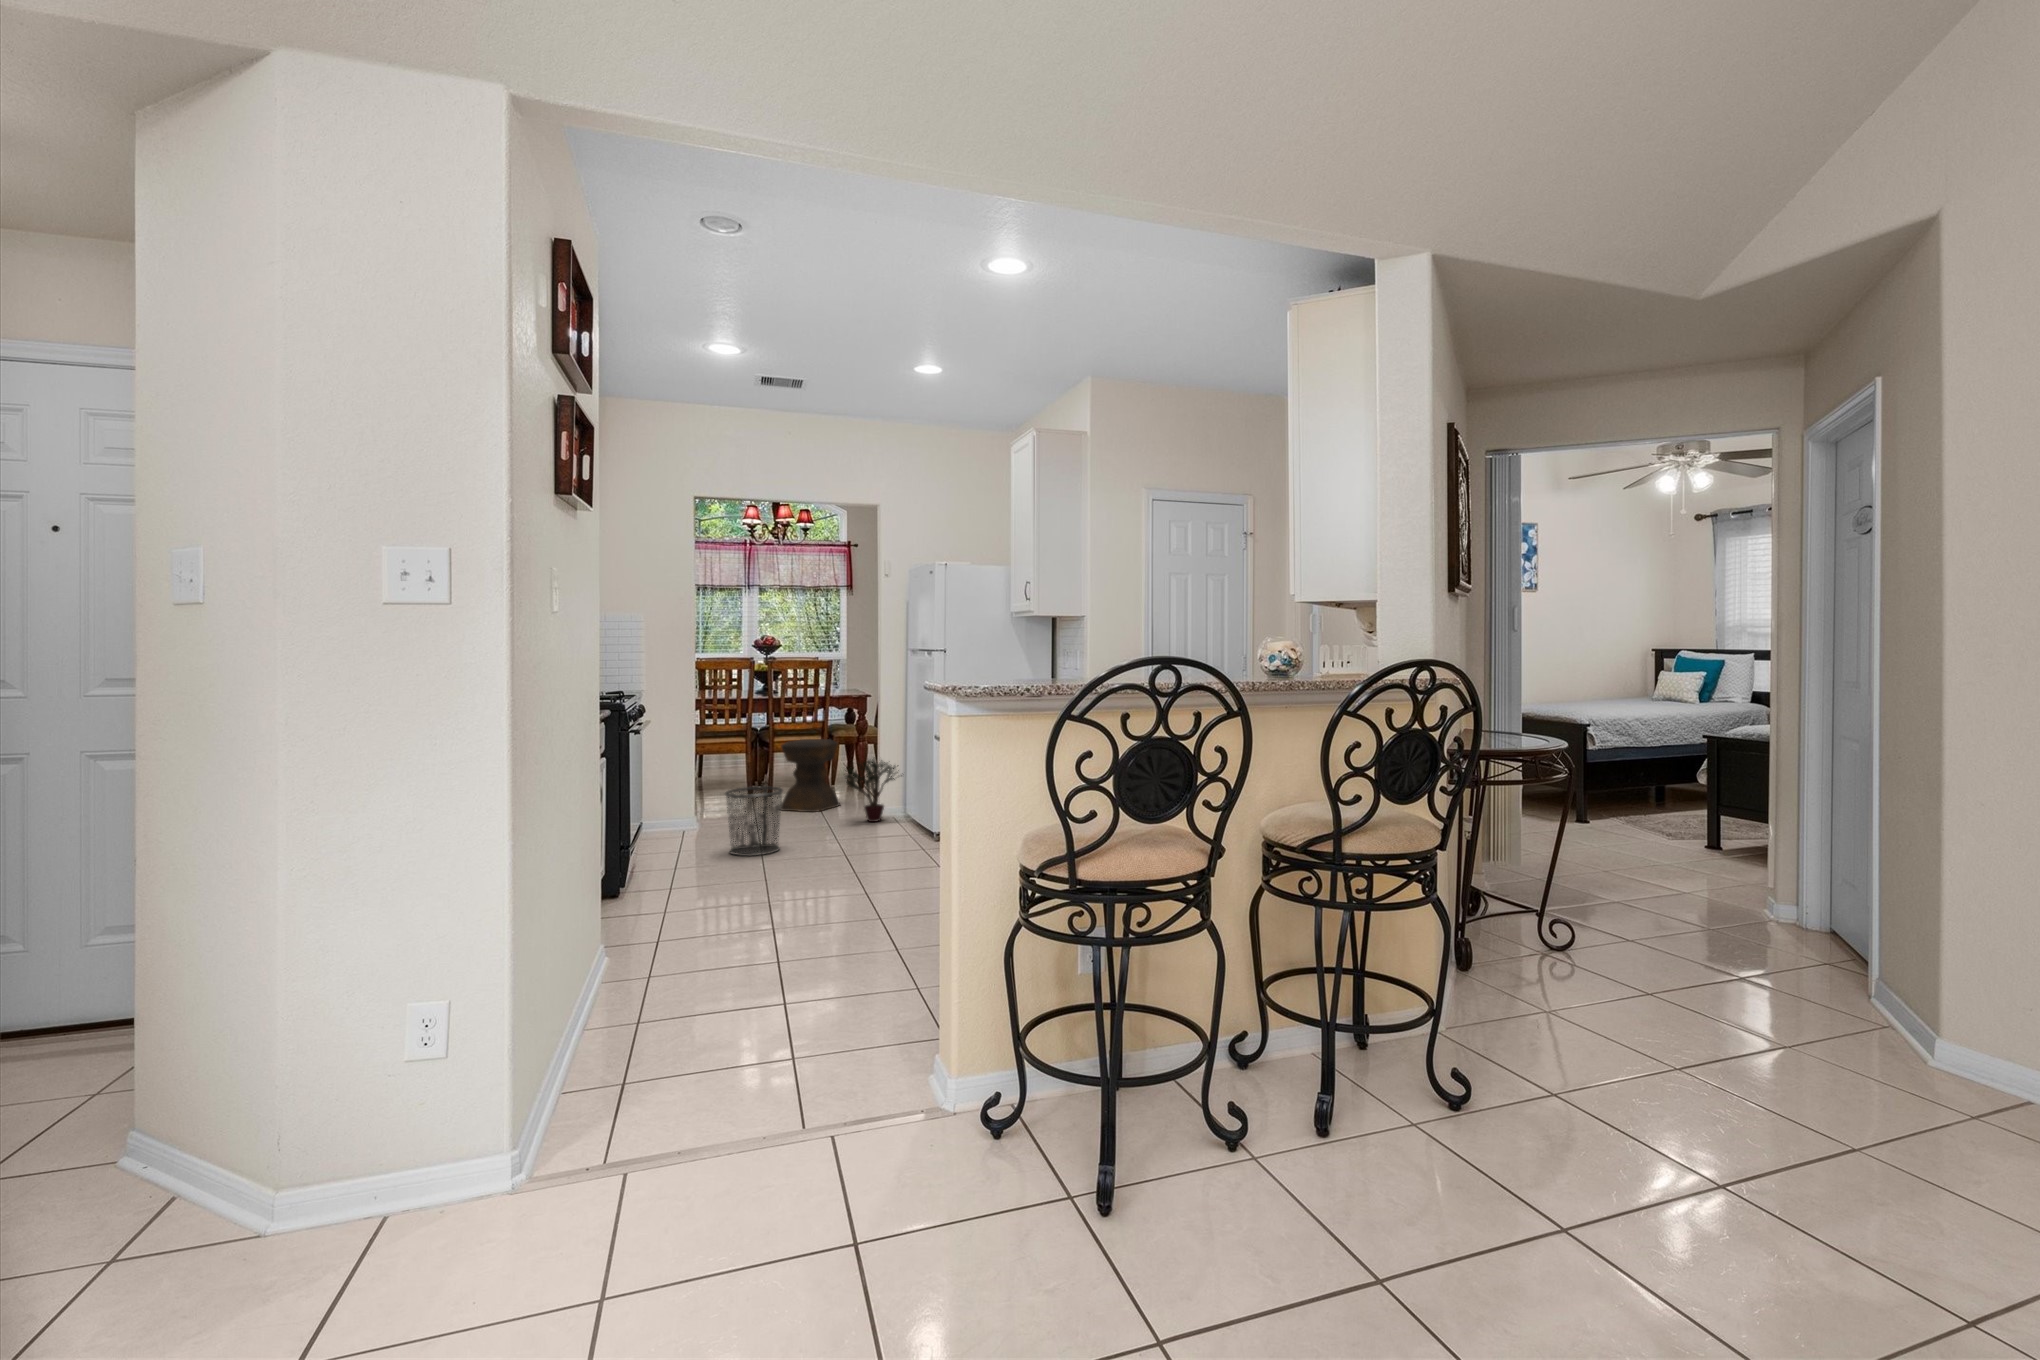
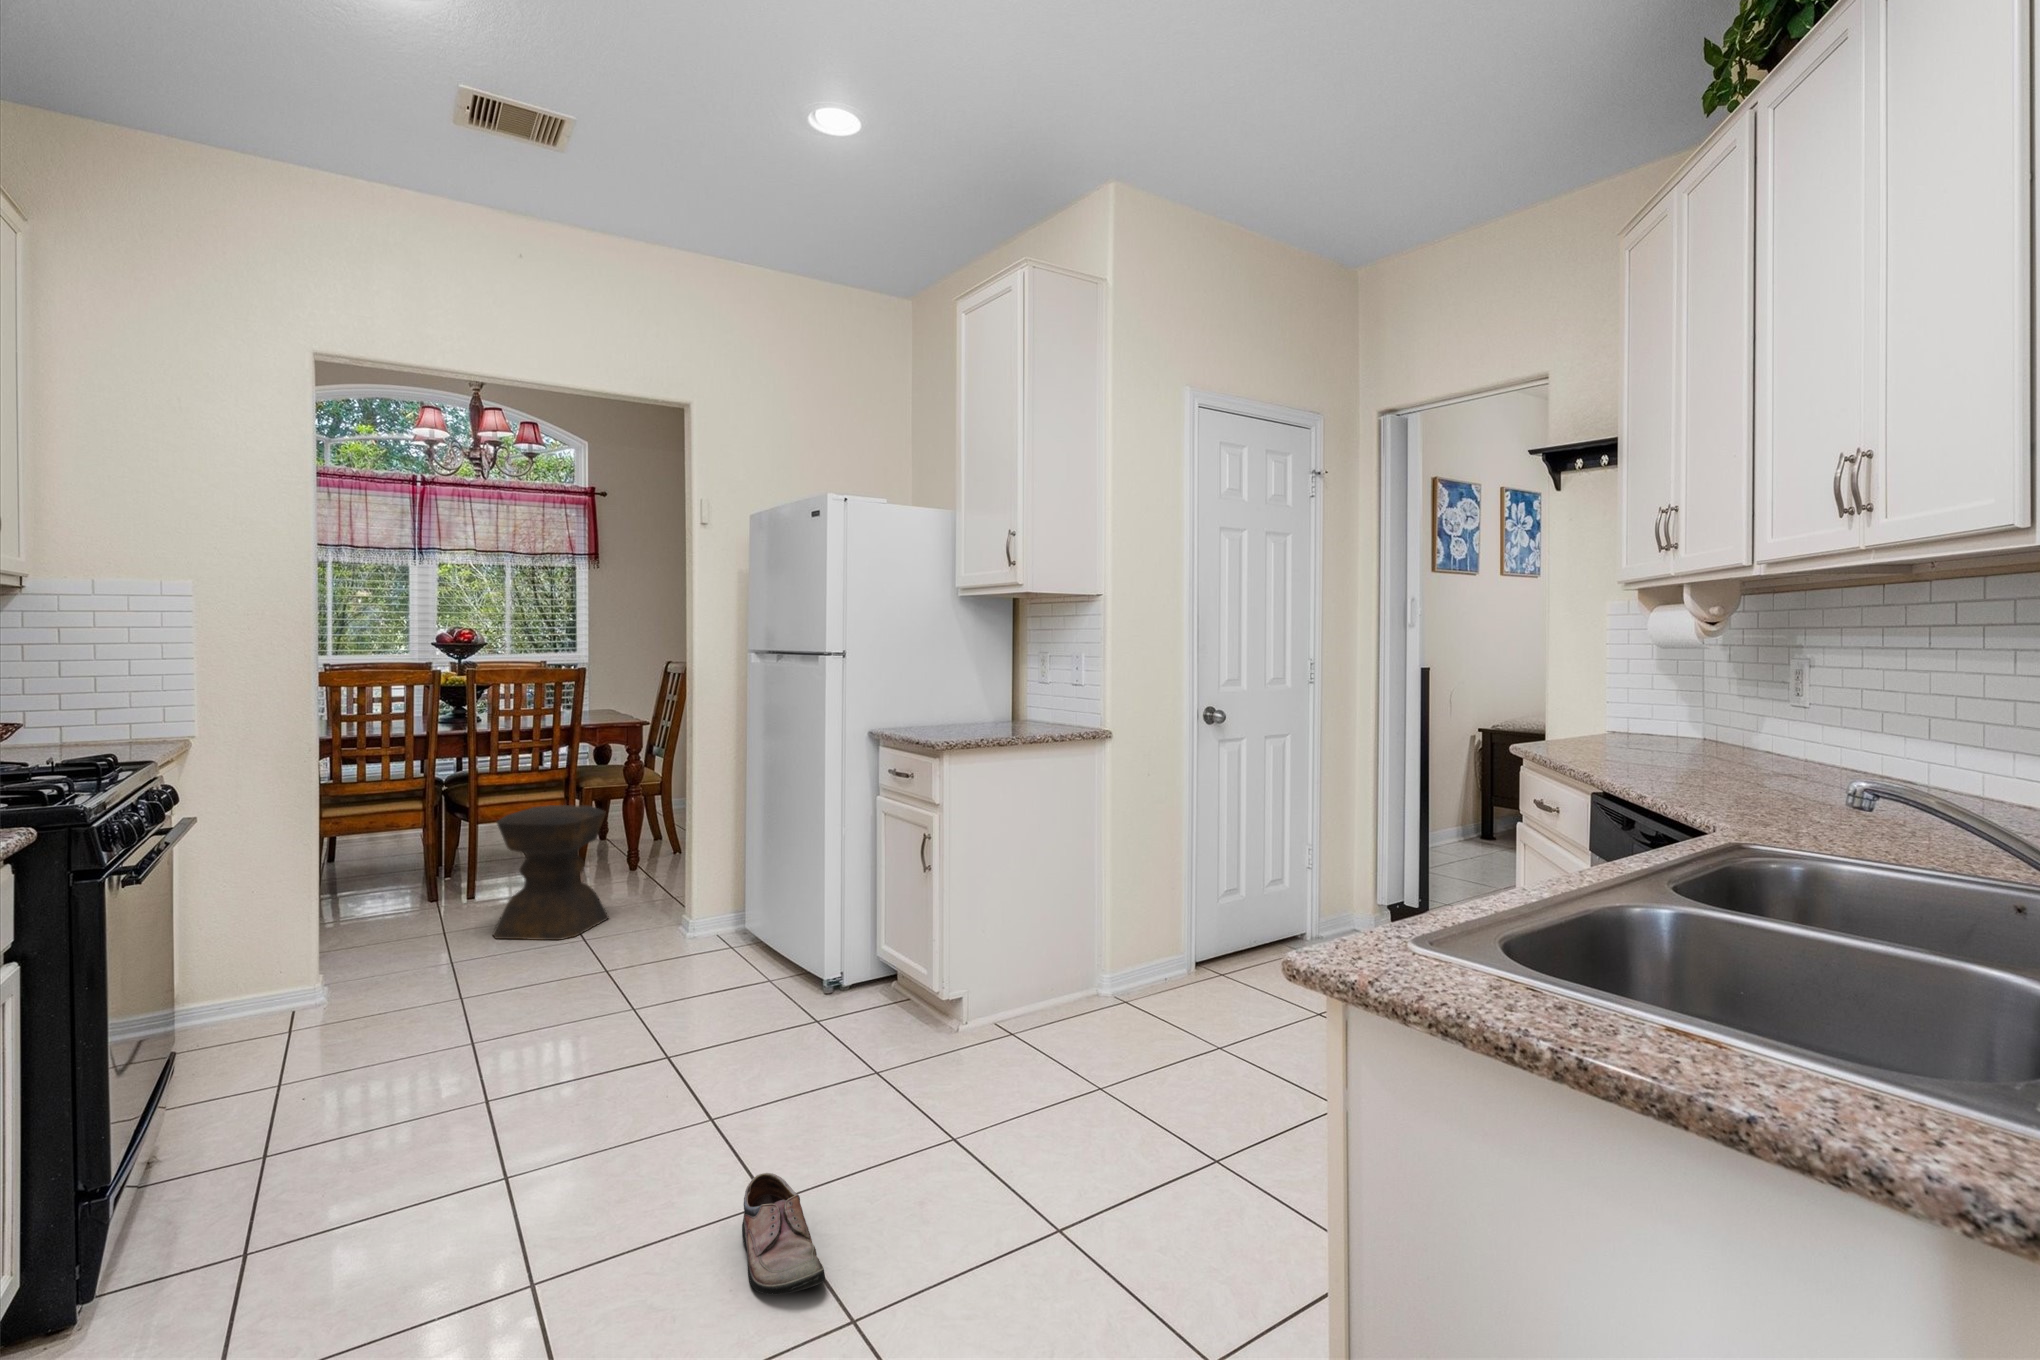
potted plant: present [845,759,902,822] -> none [628,841,748,962]
waste bin: present [725,786,783,856] -> none [387,935,527,1100]
shoe: none [850,869,878,902] -> present [742,1173,825,1295]

